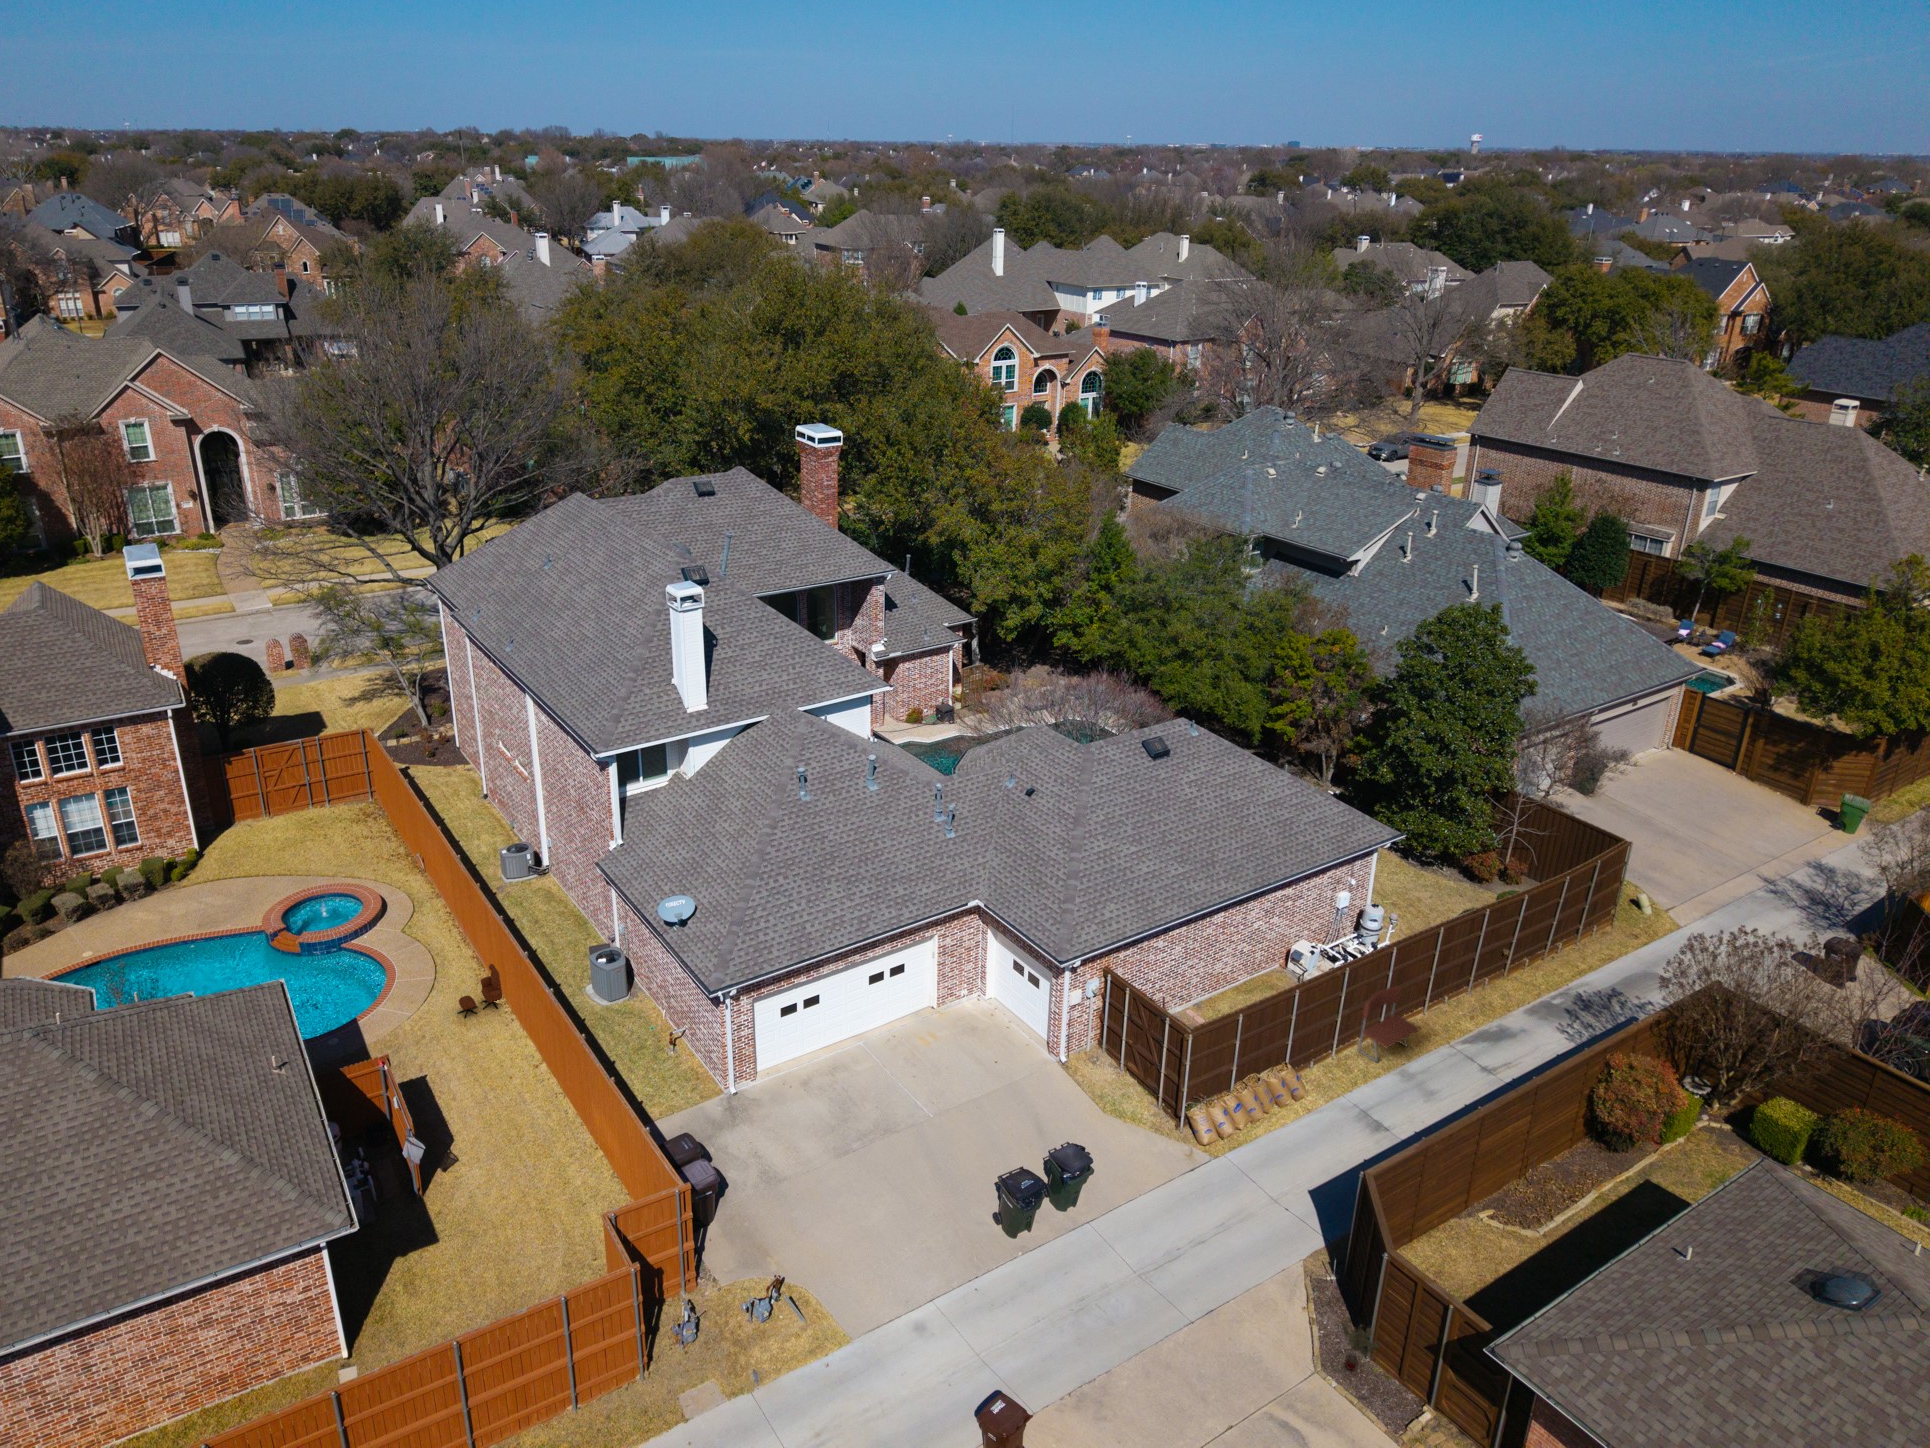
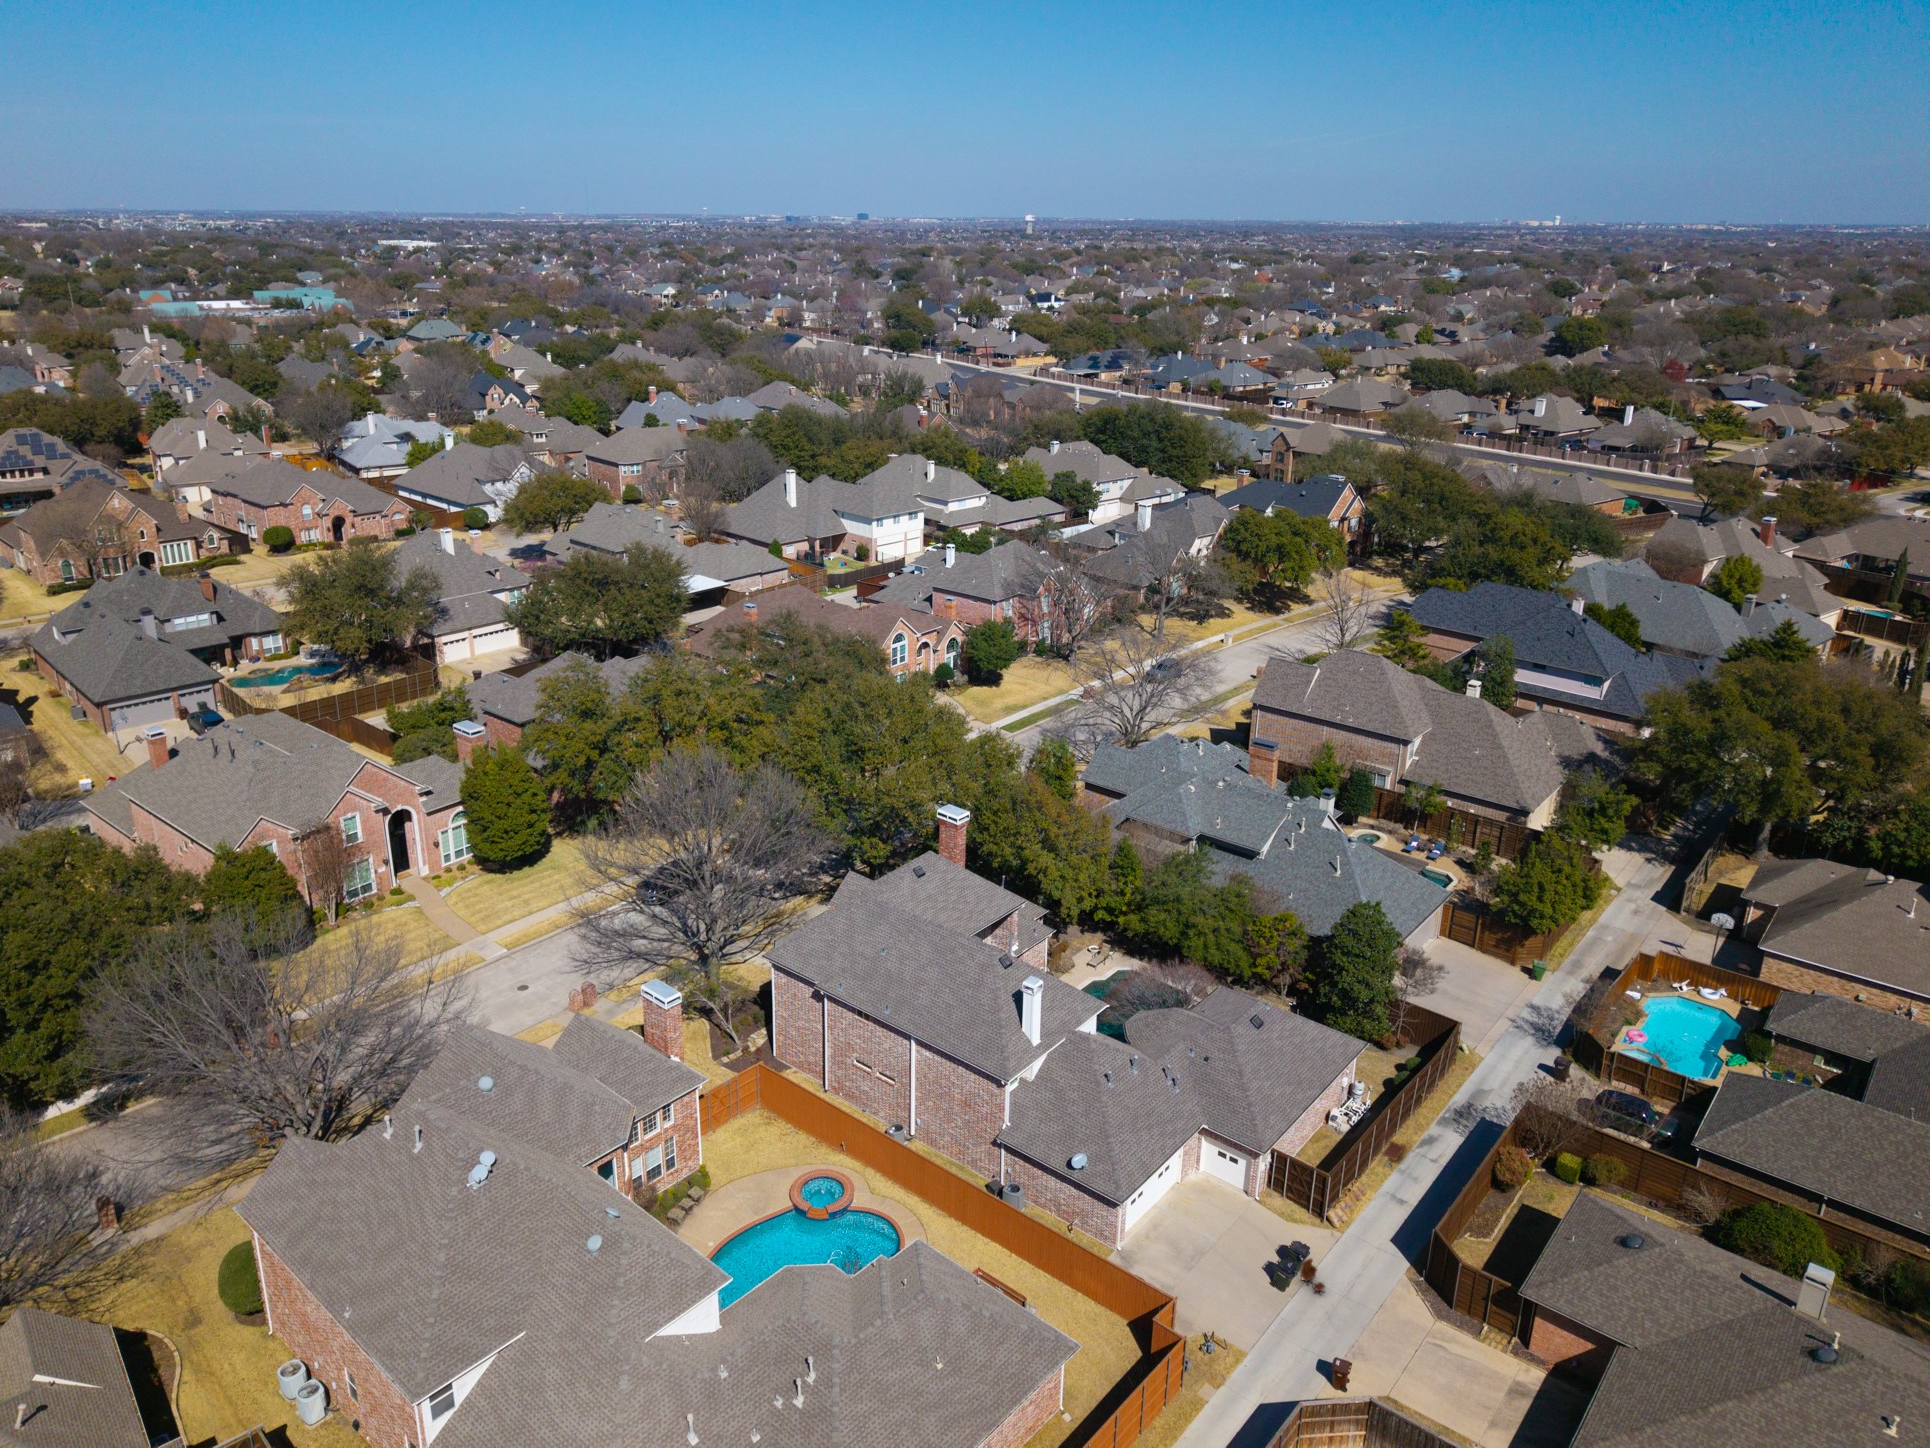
lounge chair: present [457,964,502,1018] -> present [1300,1258,1325,1291]
potted tree: present [1341,1321,1378,1370] -> none [1439,1296,1459,1318]

